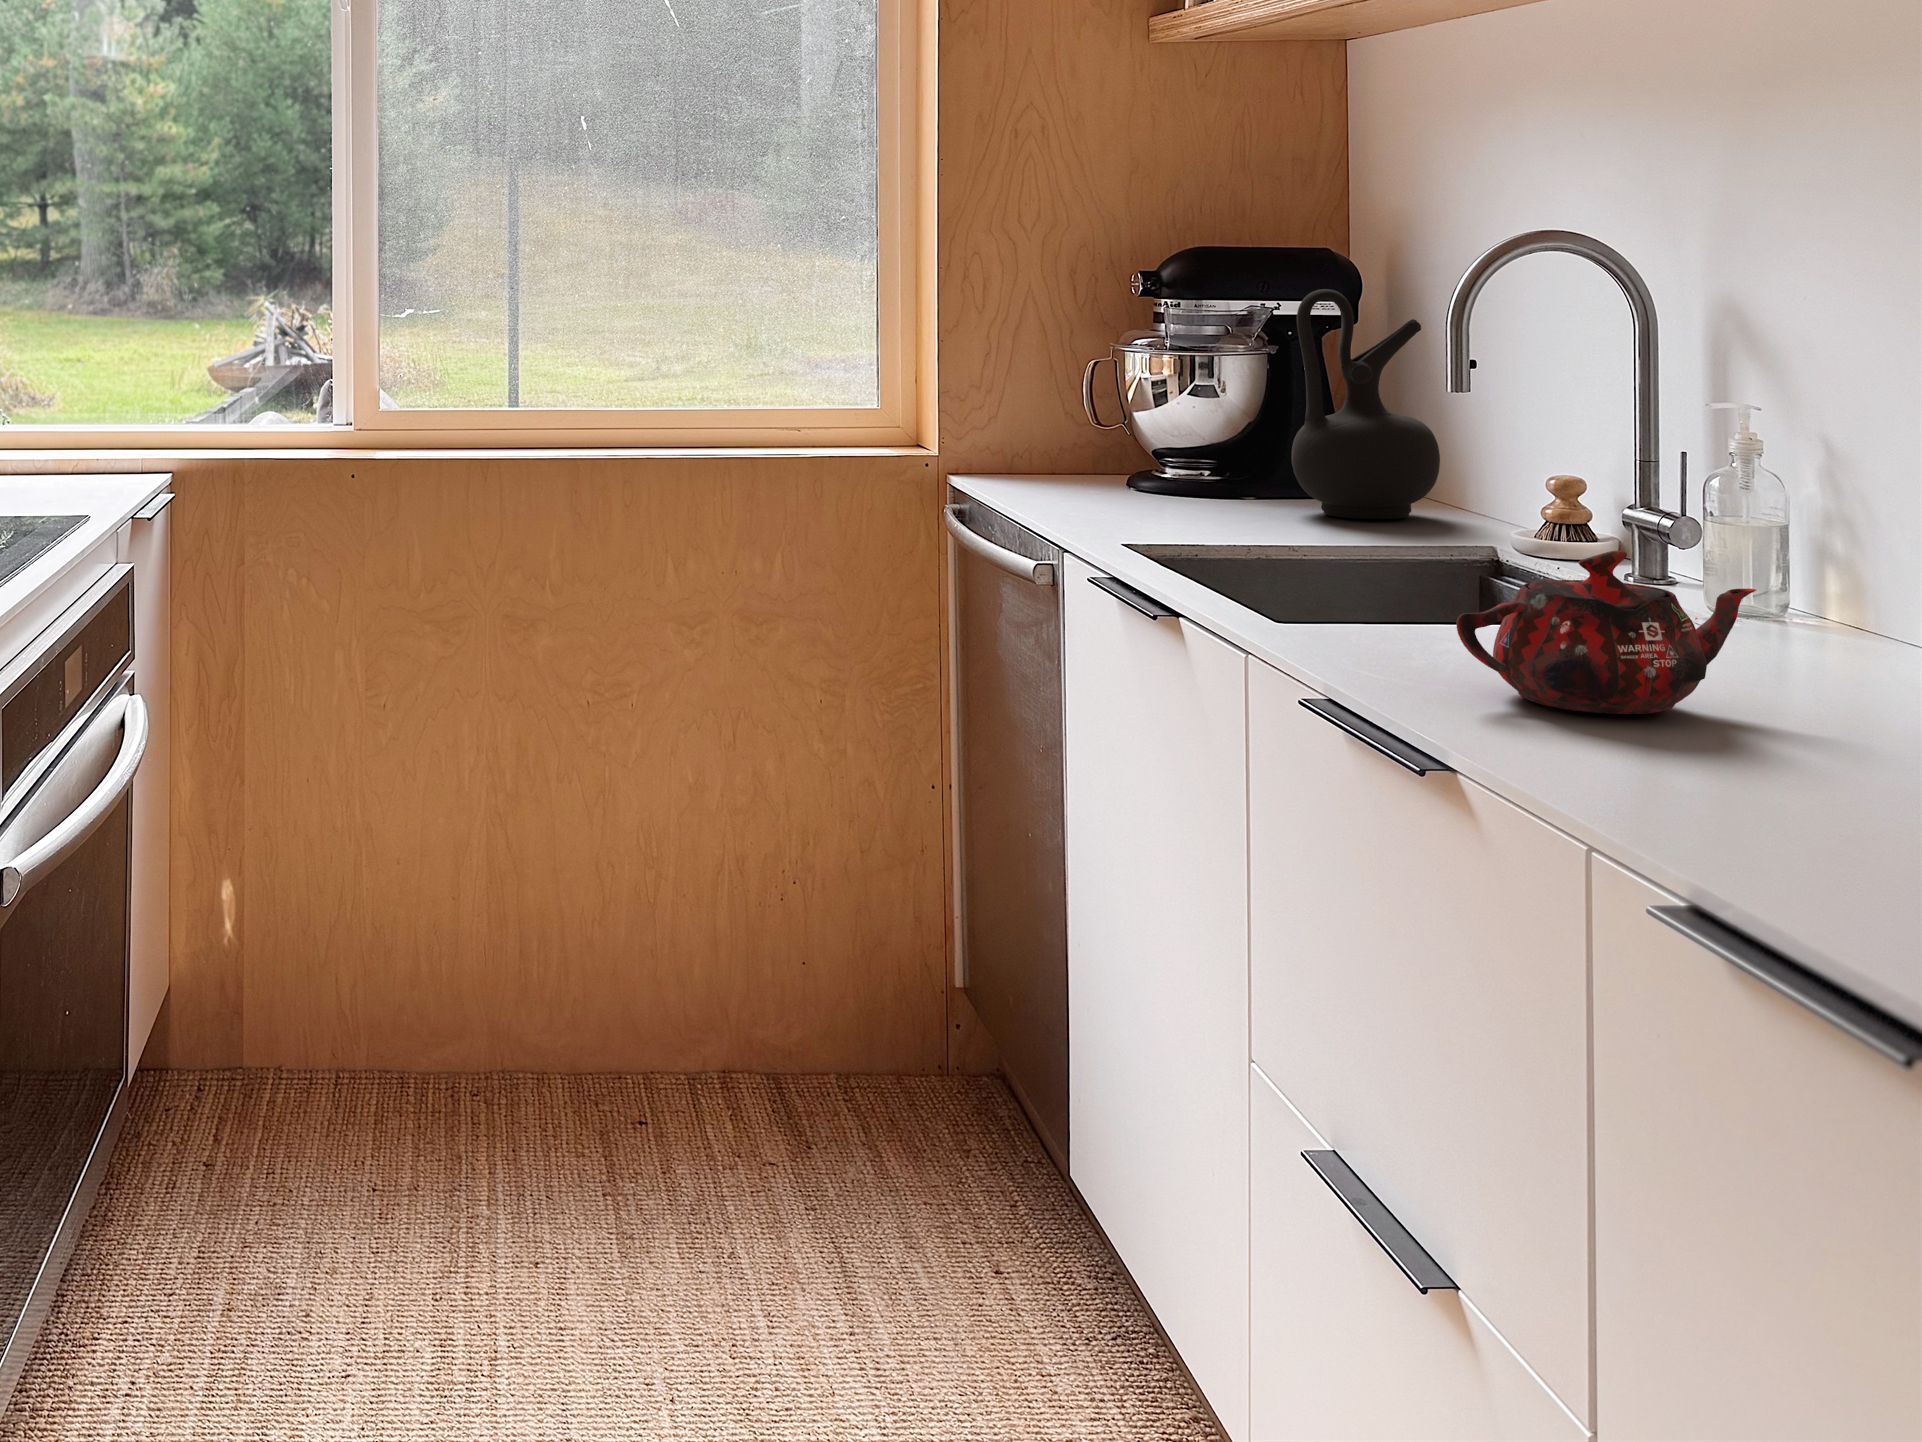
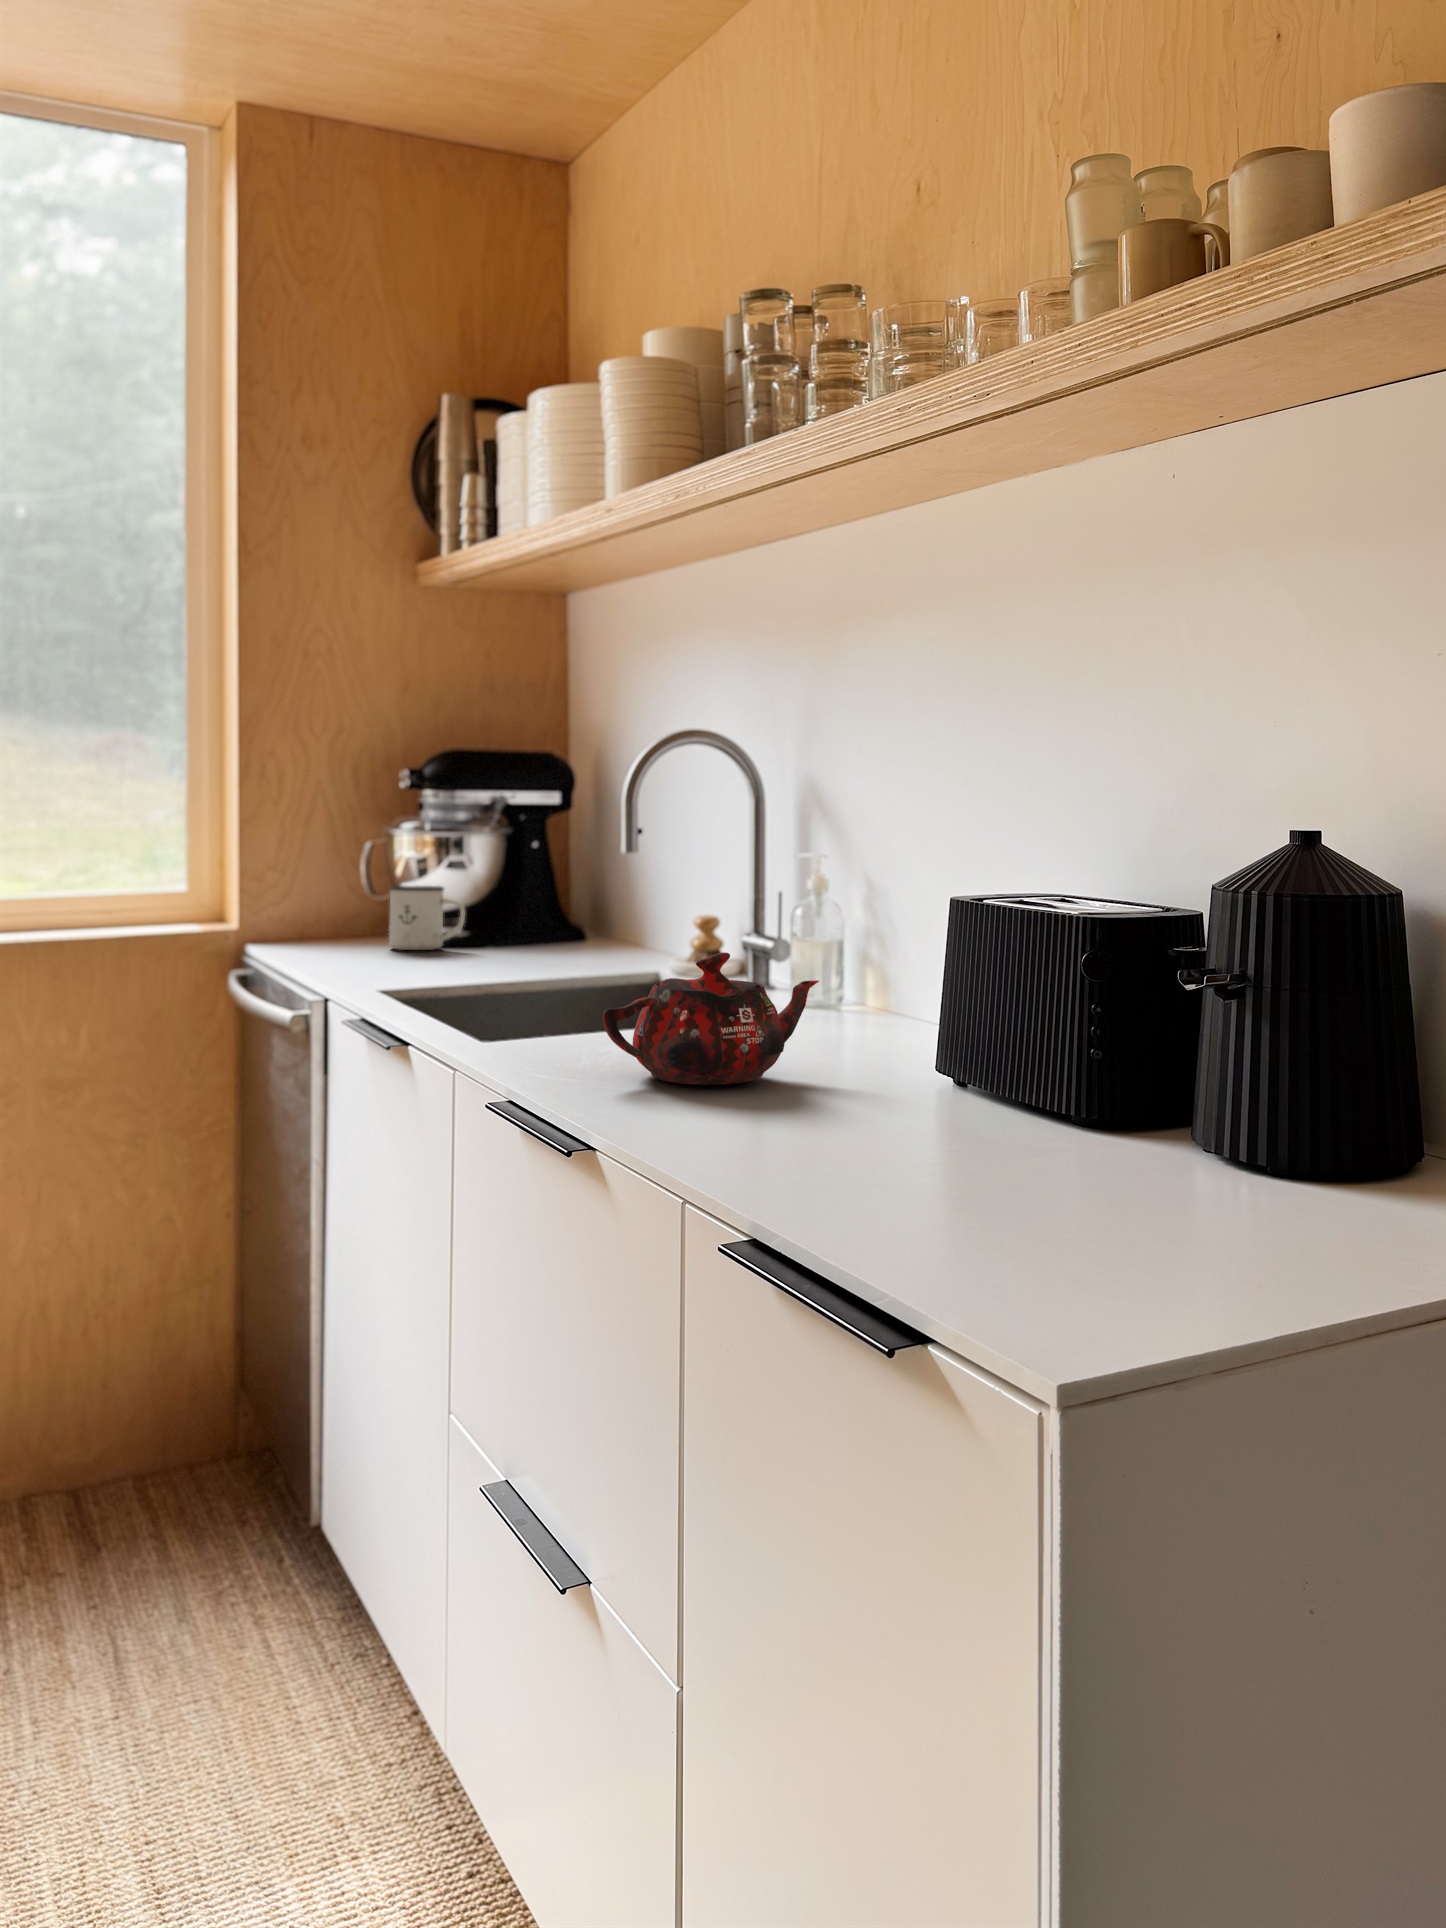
ceramic jug: present [1291,289,1440,519] -> none [518,775,624,955]
mug: none [1127,427,1223,507] -> present [389,886,465,950]

